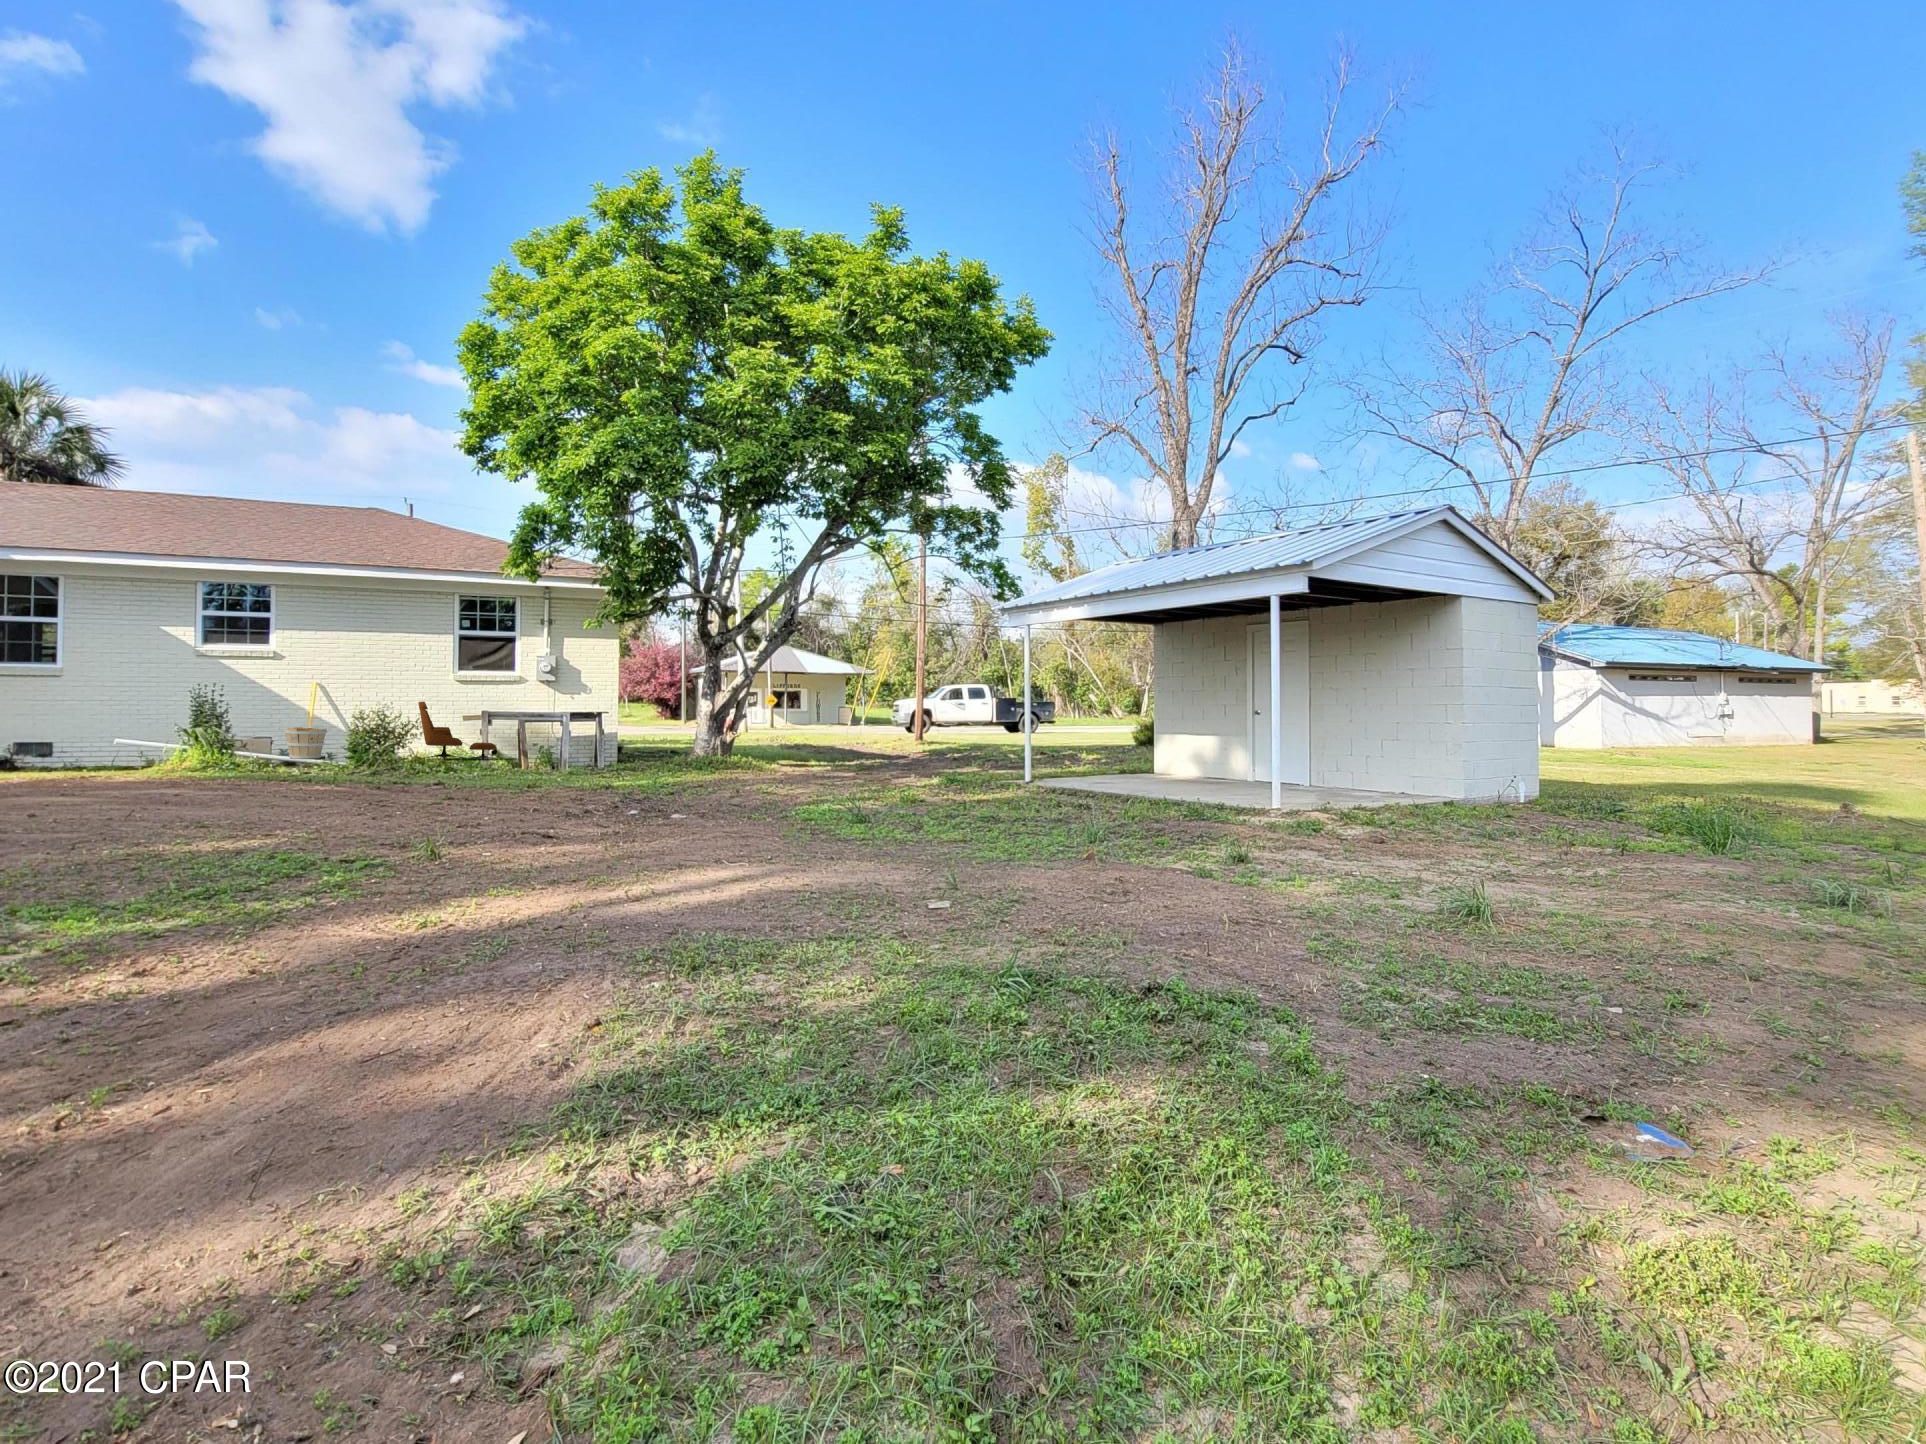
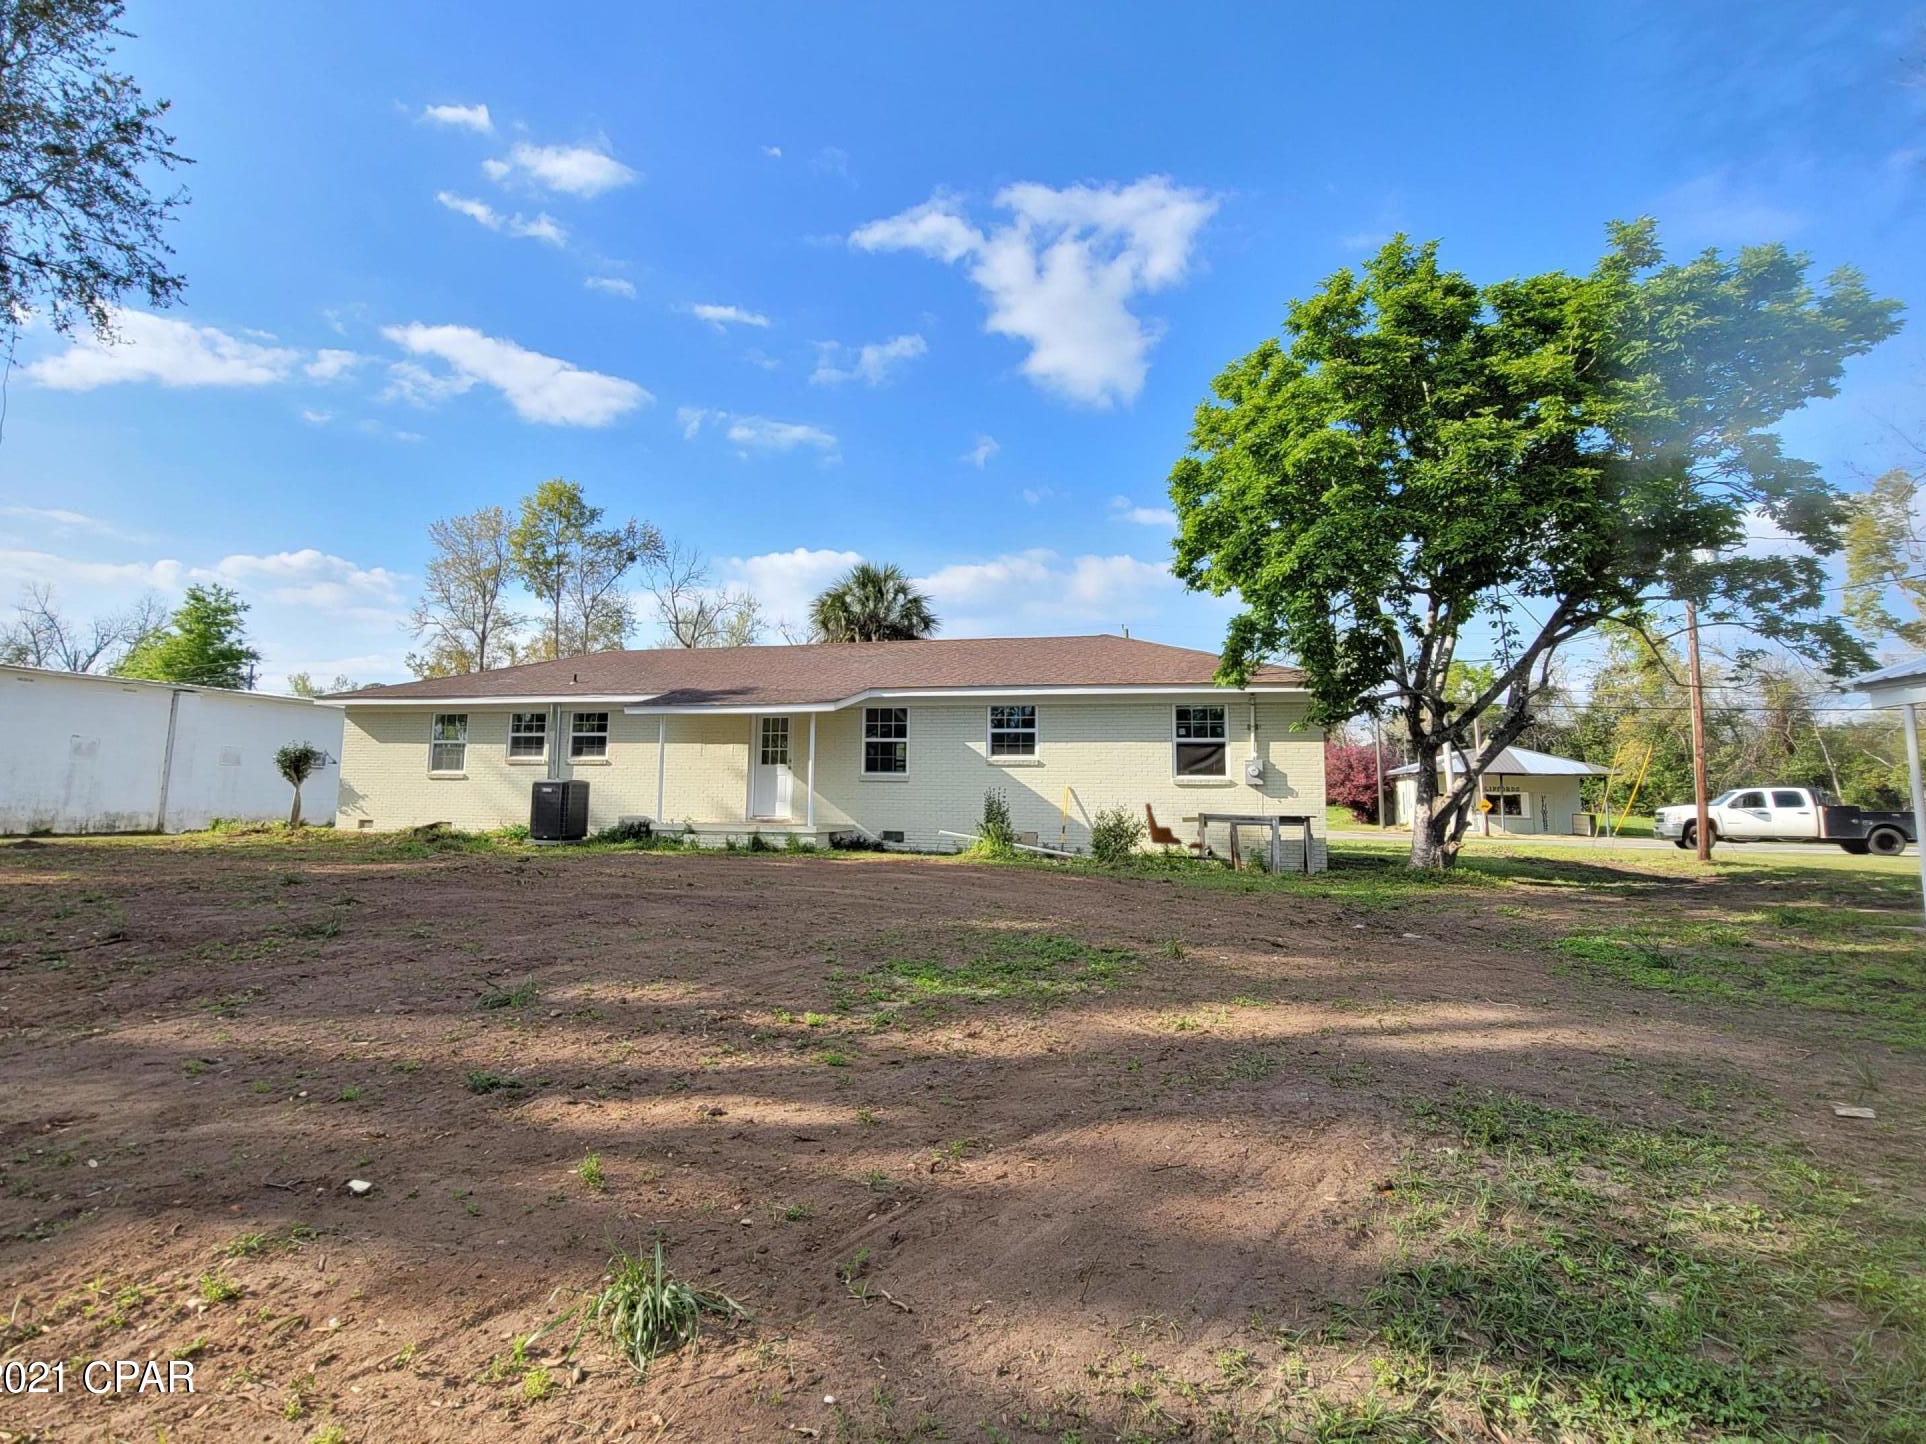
wooden bucket: present [285,727,327,759] -> none [1047,824,1077,851]

